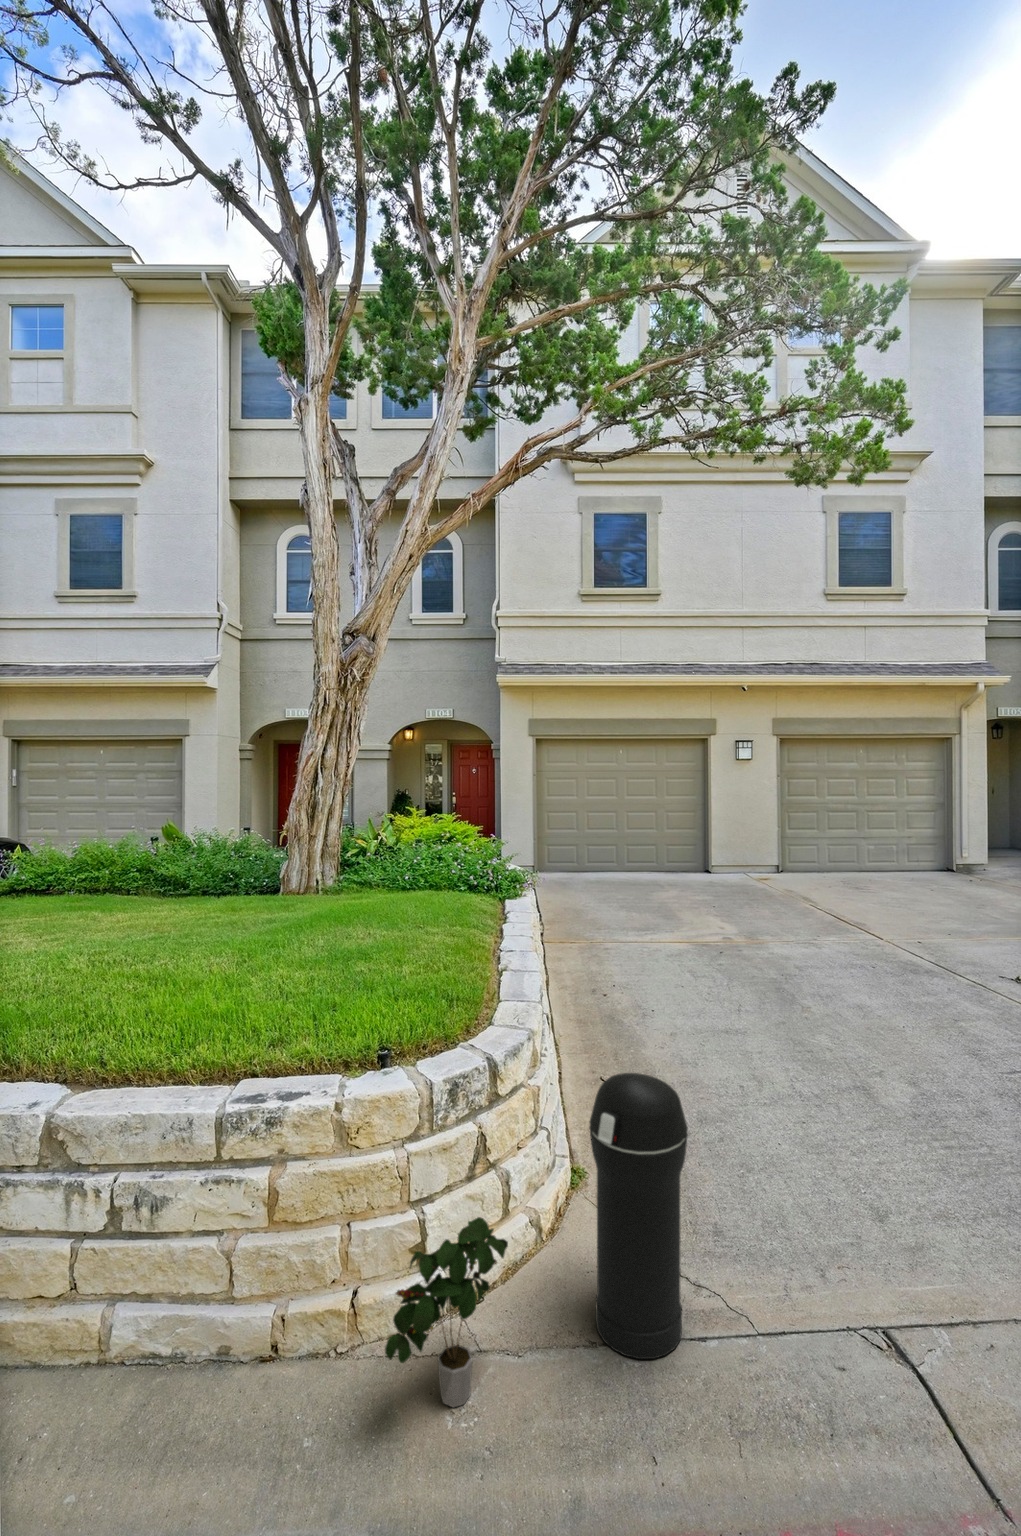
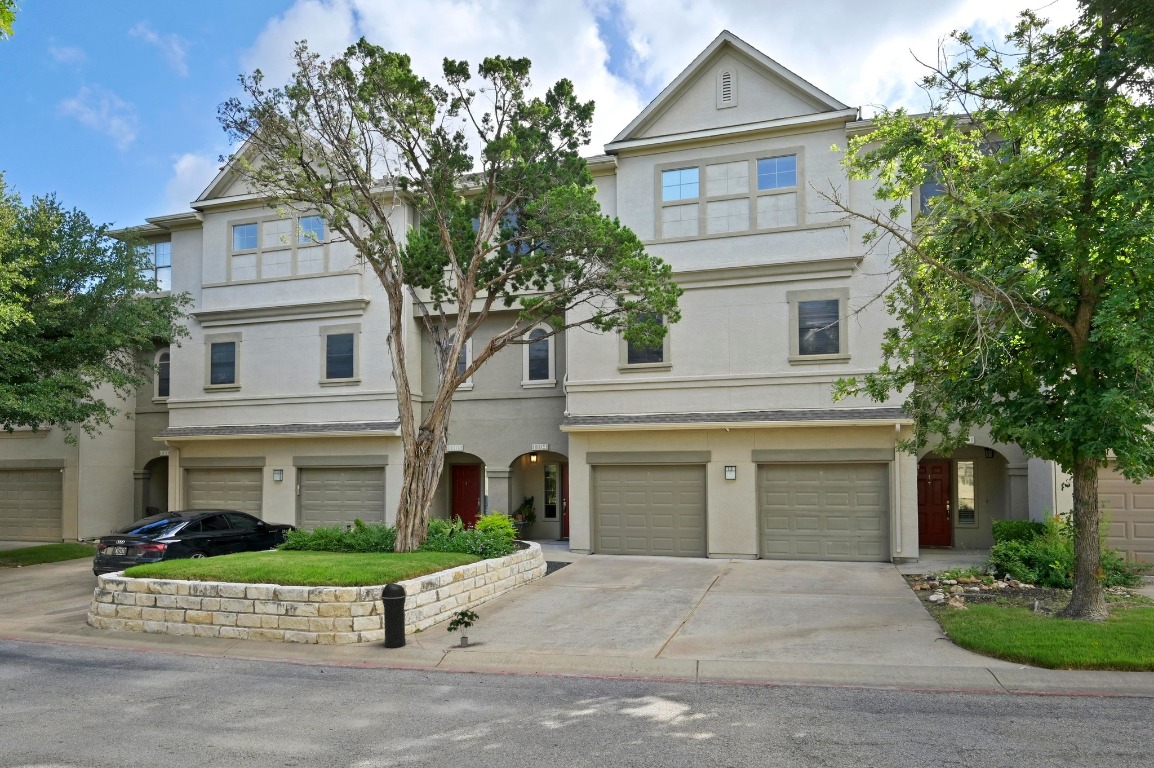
potted plant: present [385,1217,508,1407] -> present [447,610,479,647]

